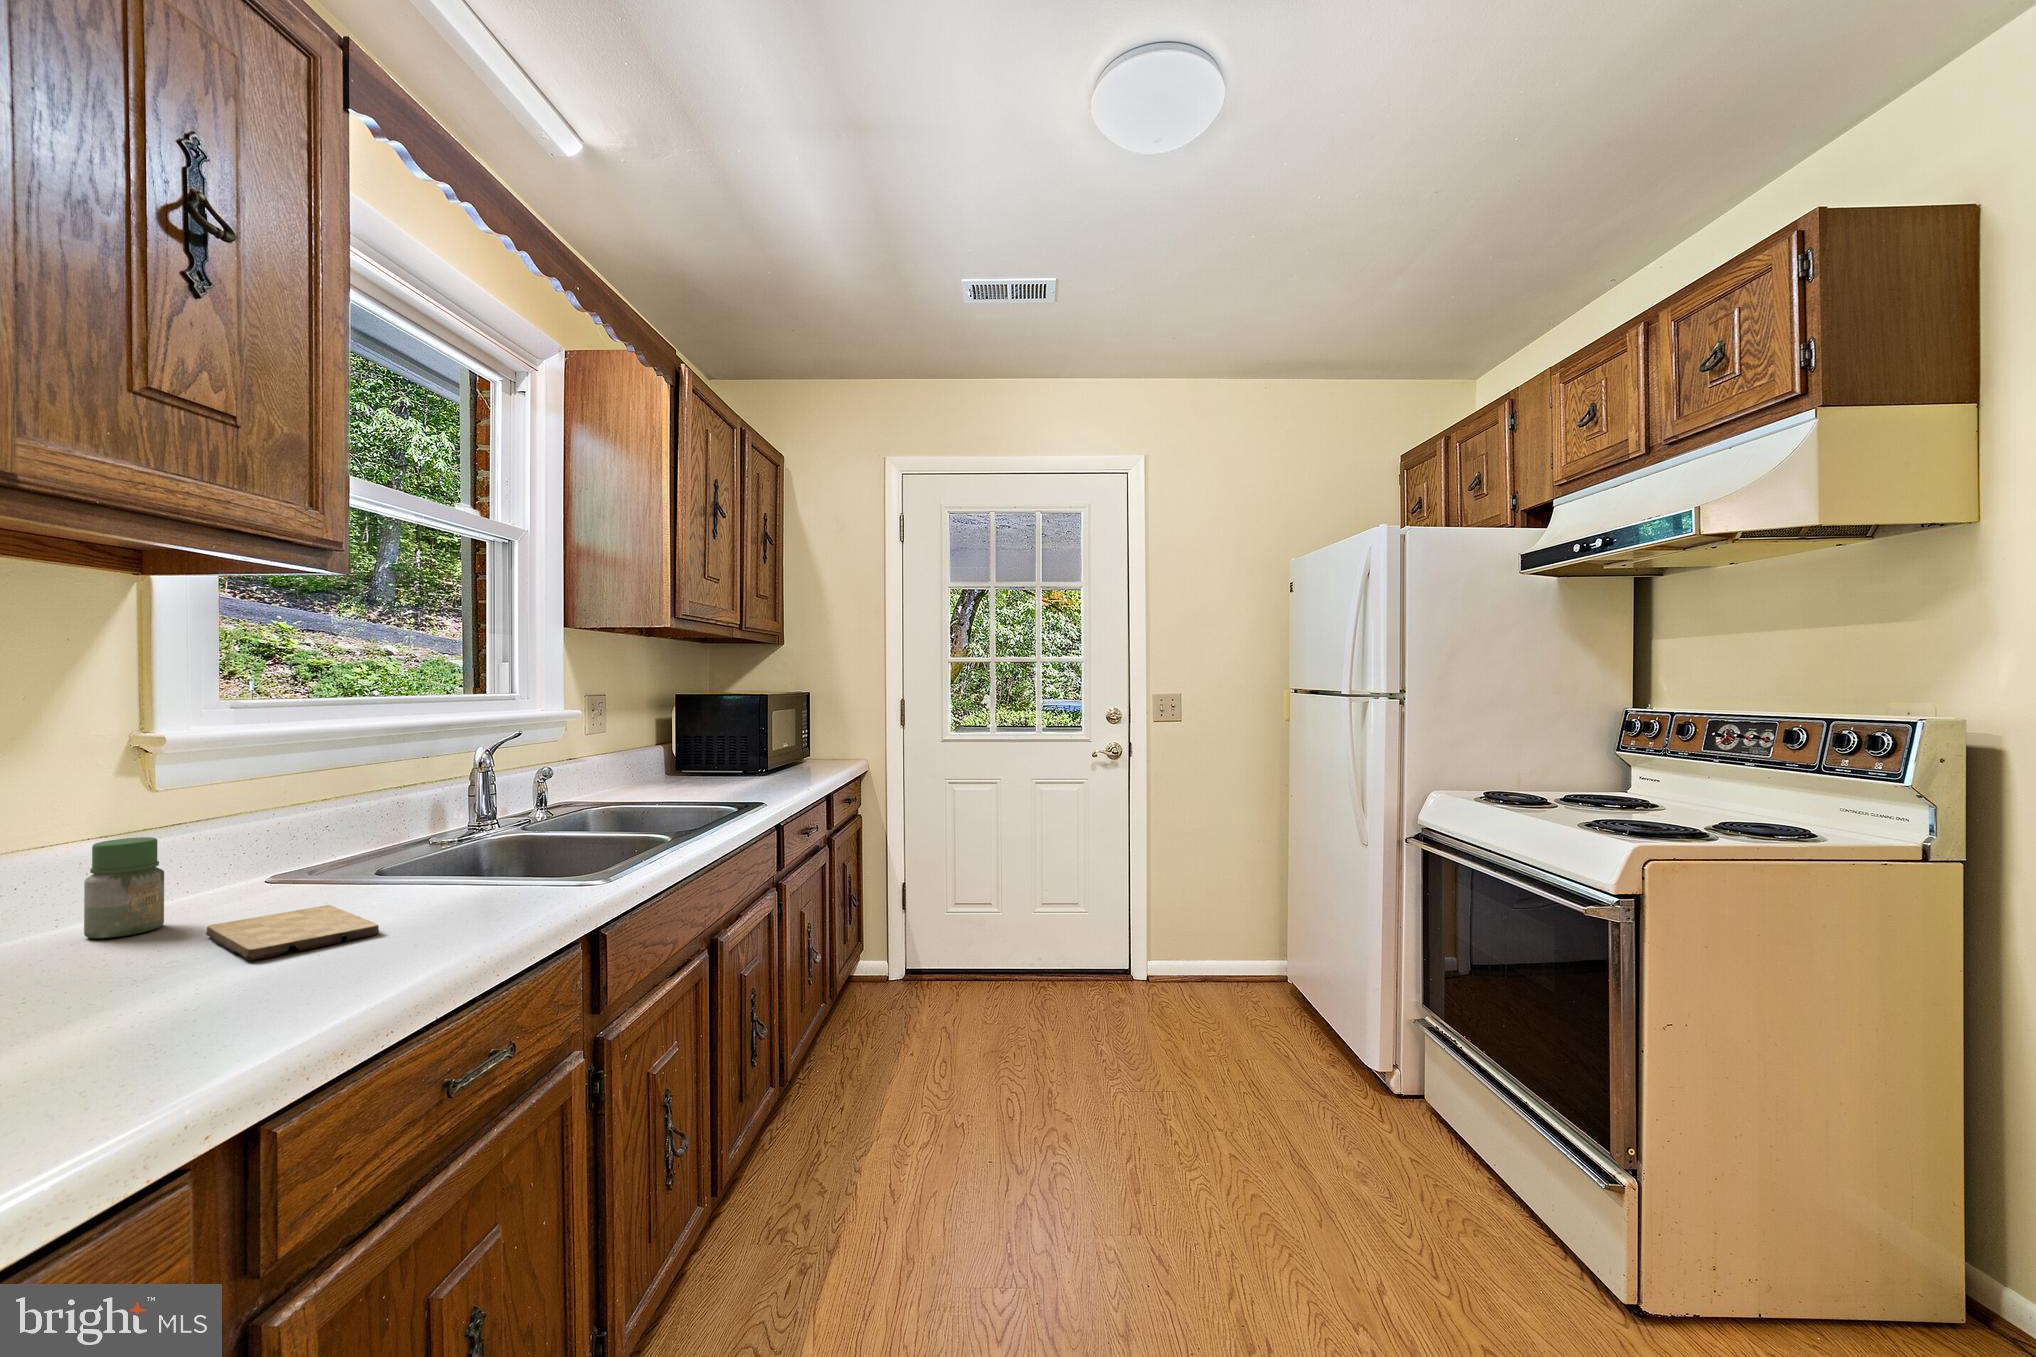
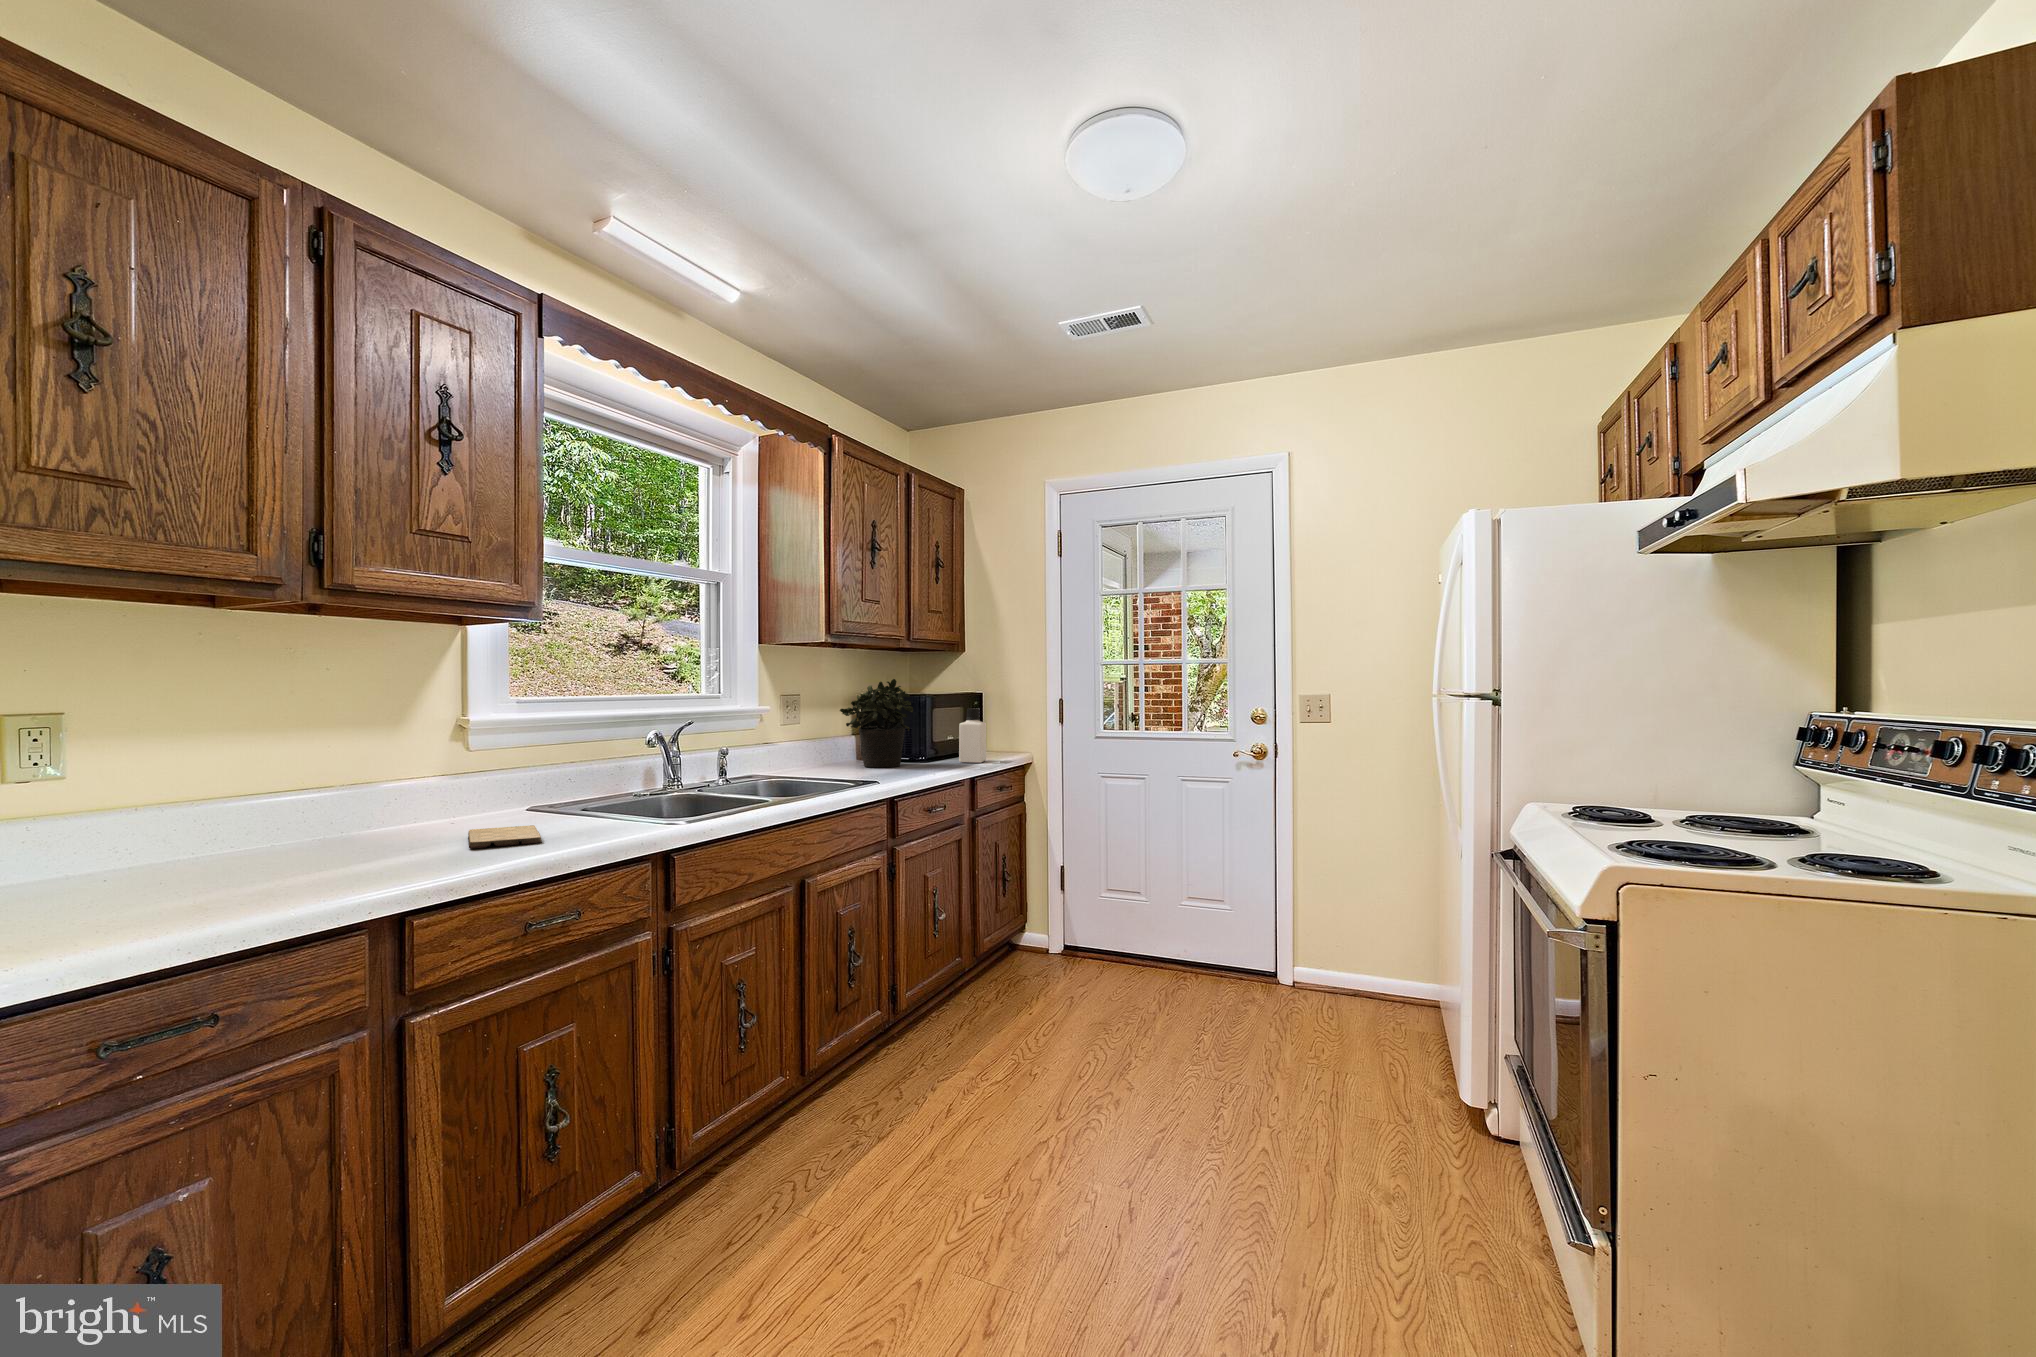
potted plant: none [658,674,759,783] -> present [840,679,913,768]
bottle: none [803,709,831,771] -> present [959,708,986,763]
jar: present [84,837,164,938] -> none [422,777,459,832]

